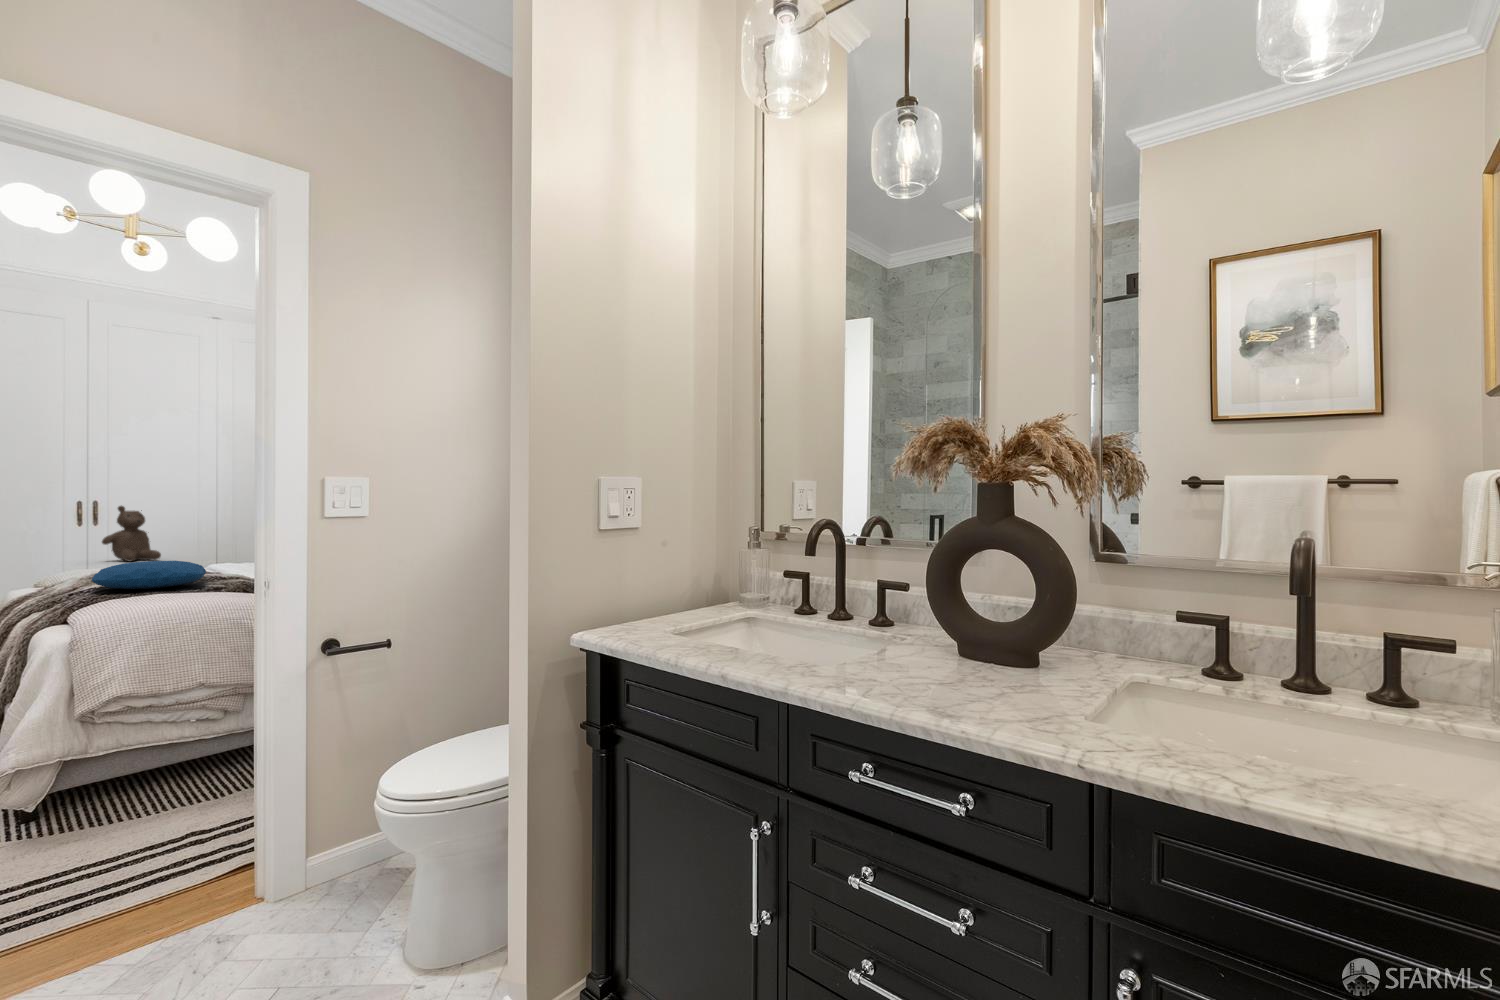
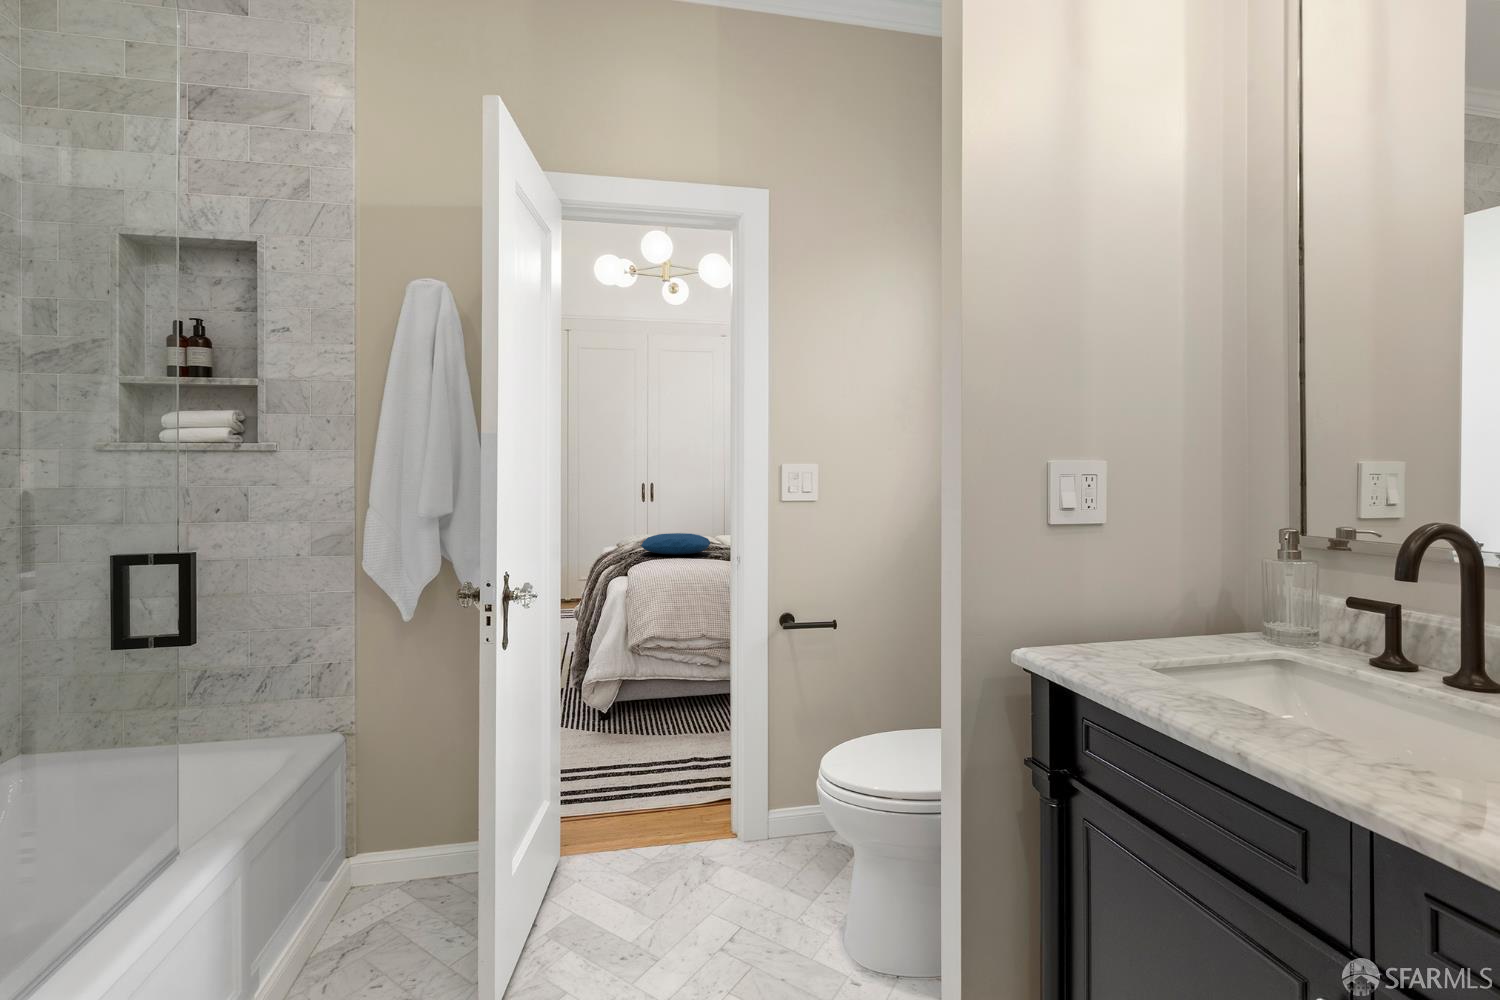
teddy bear: present [102,506,161,561] -> none [656,489,689,532]

